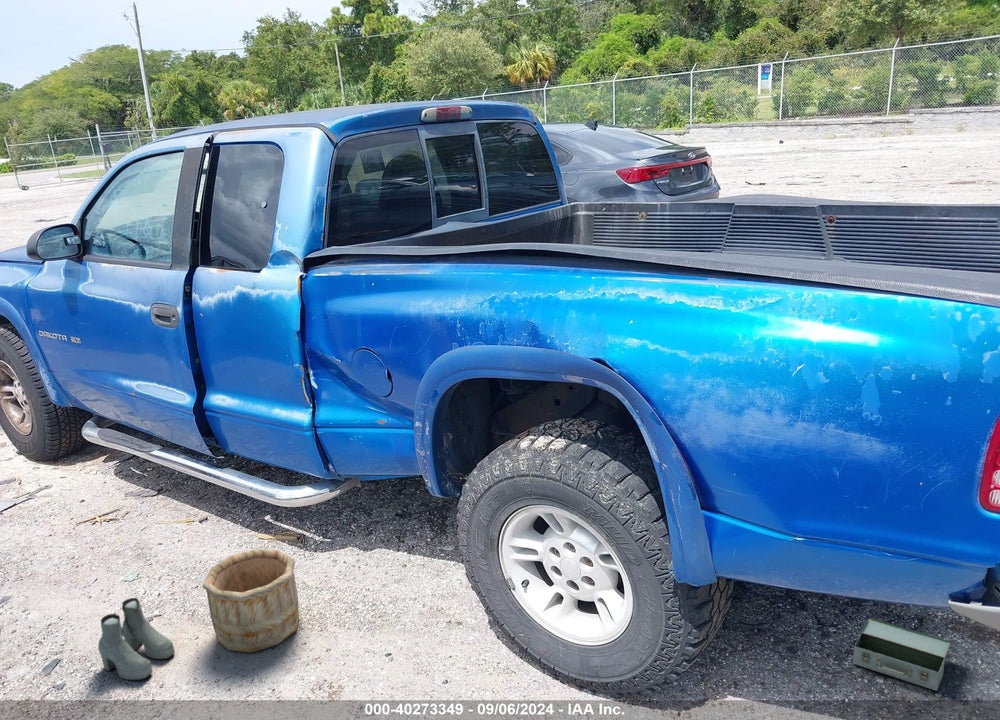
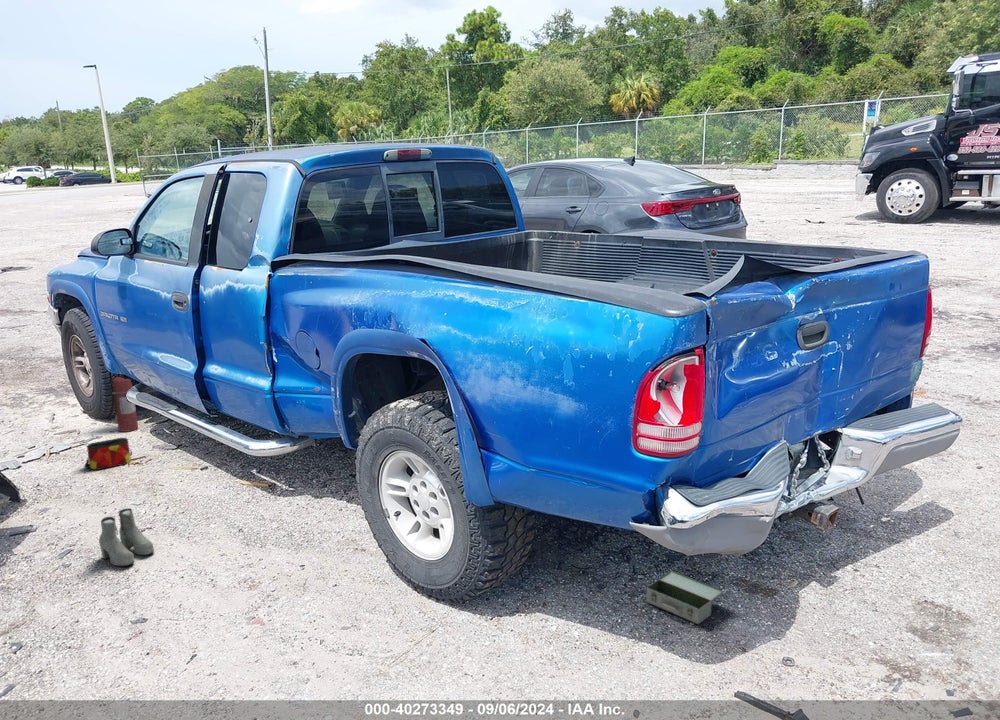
fire extinguisher: none [56,390,94,478] -> present [111,375,138,432]
bag: none [39,490,99,535] -> present [84,438,132,470]
wooden bucket: present [202,549,299,653] -> none [177,483,251,557]

